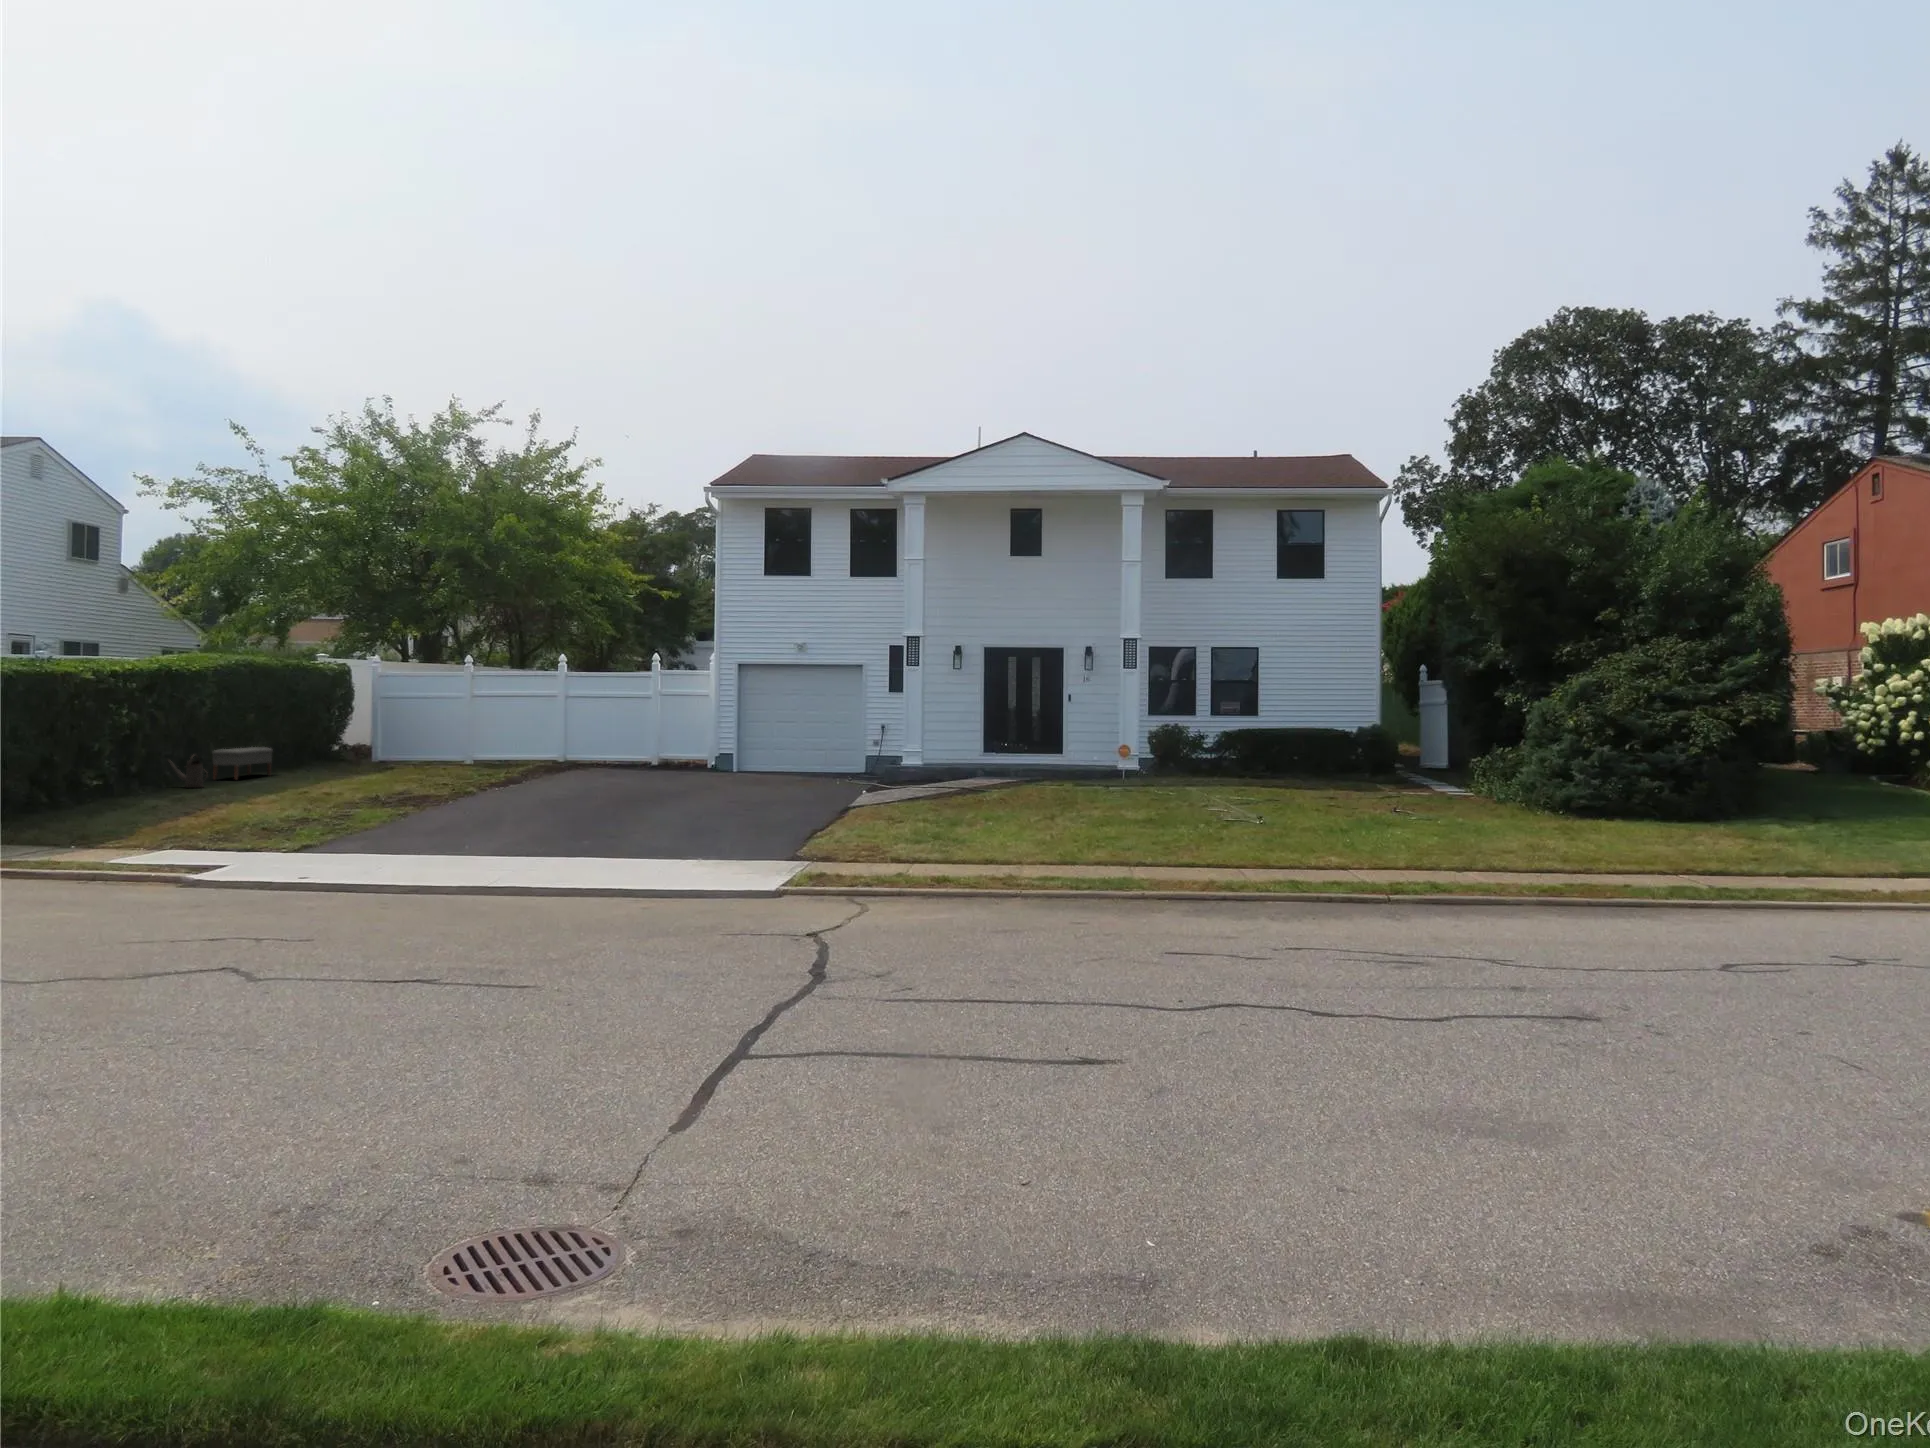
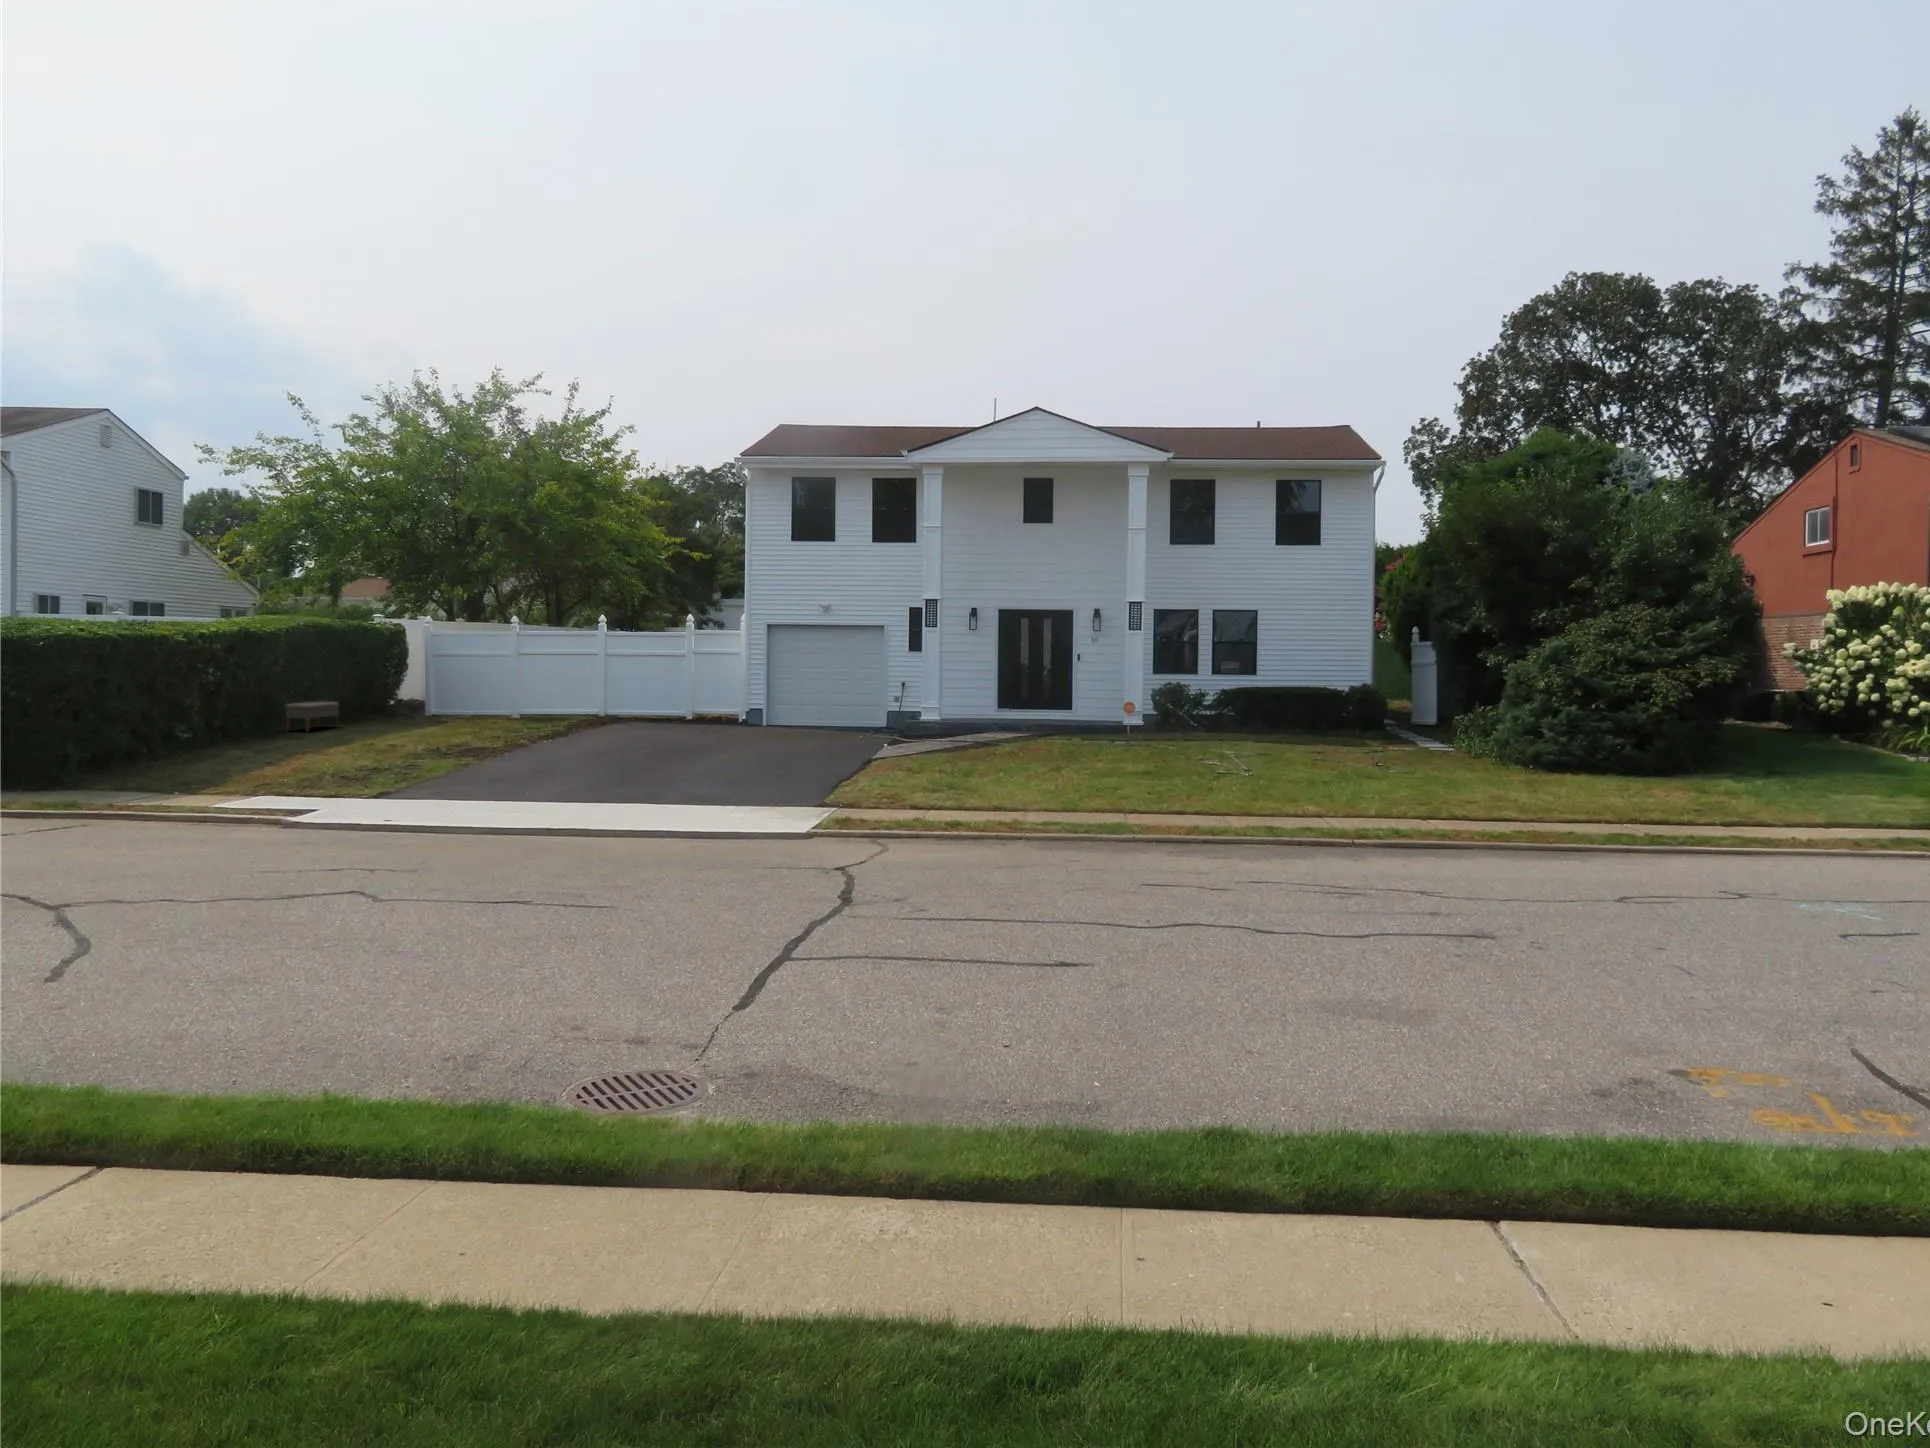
watering can: present [169,755,203,788] -> none [247,708,284,739]

